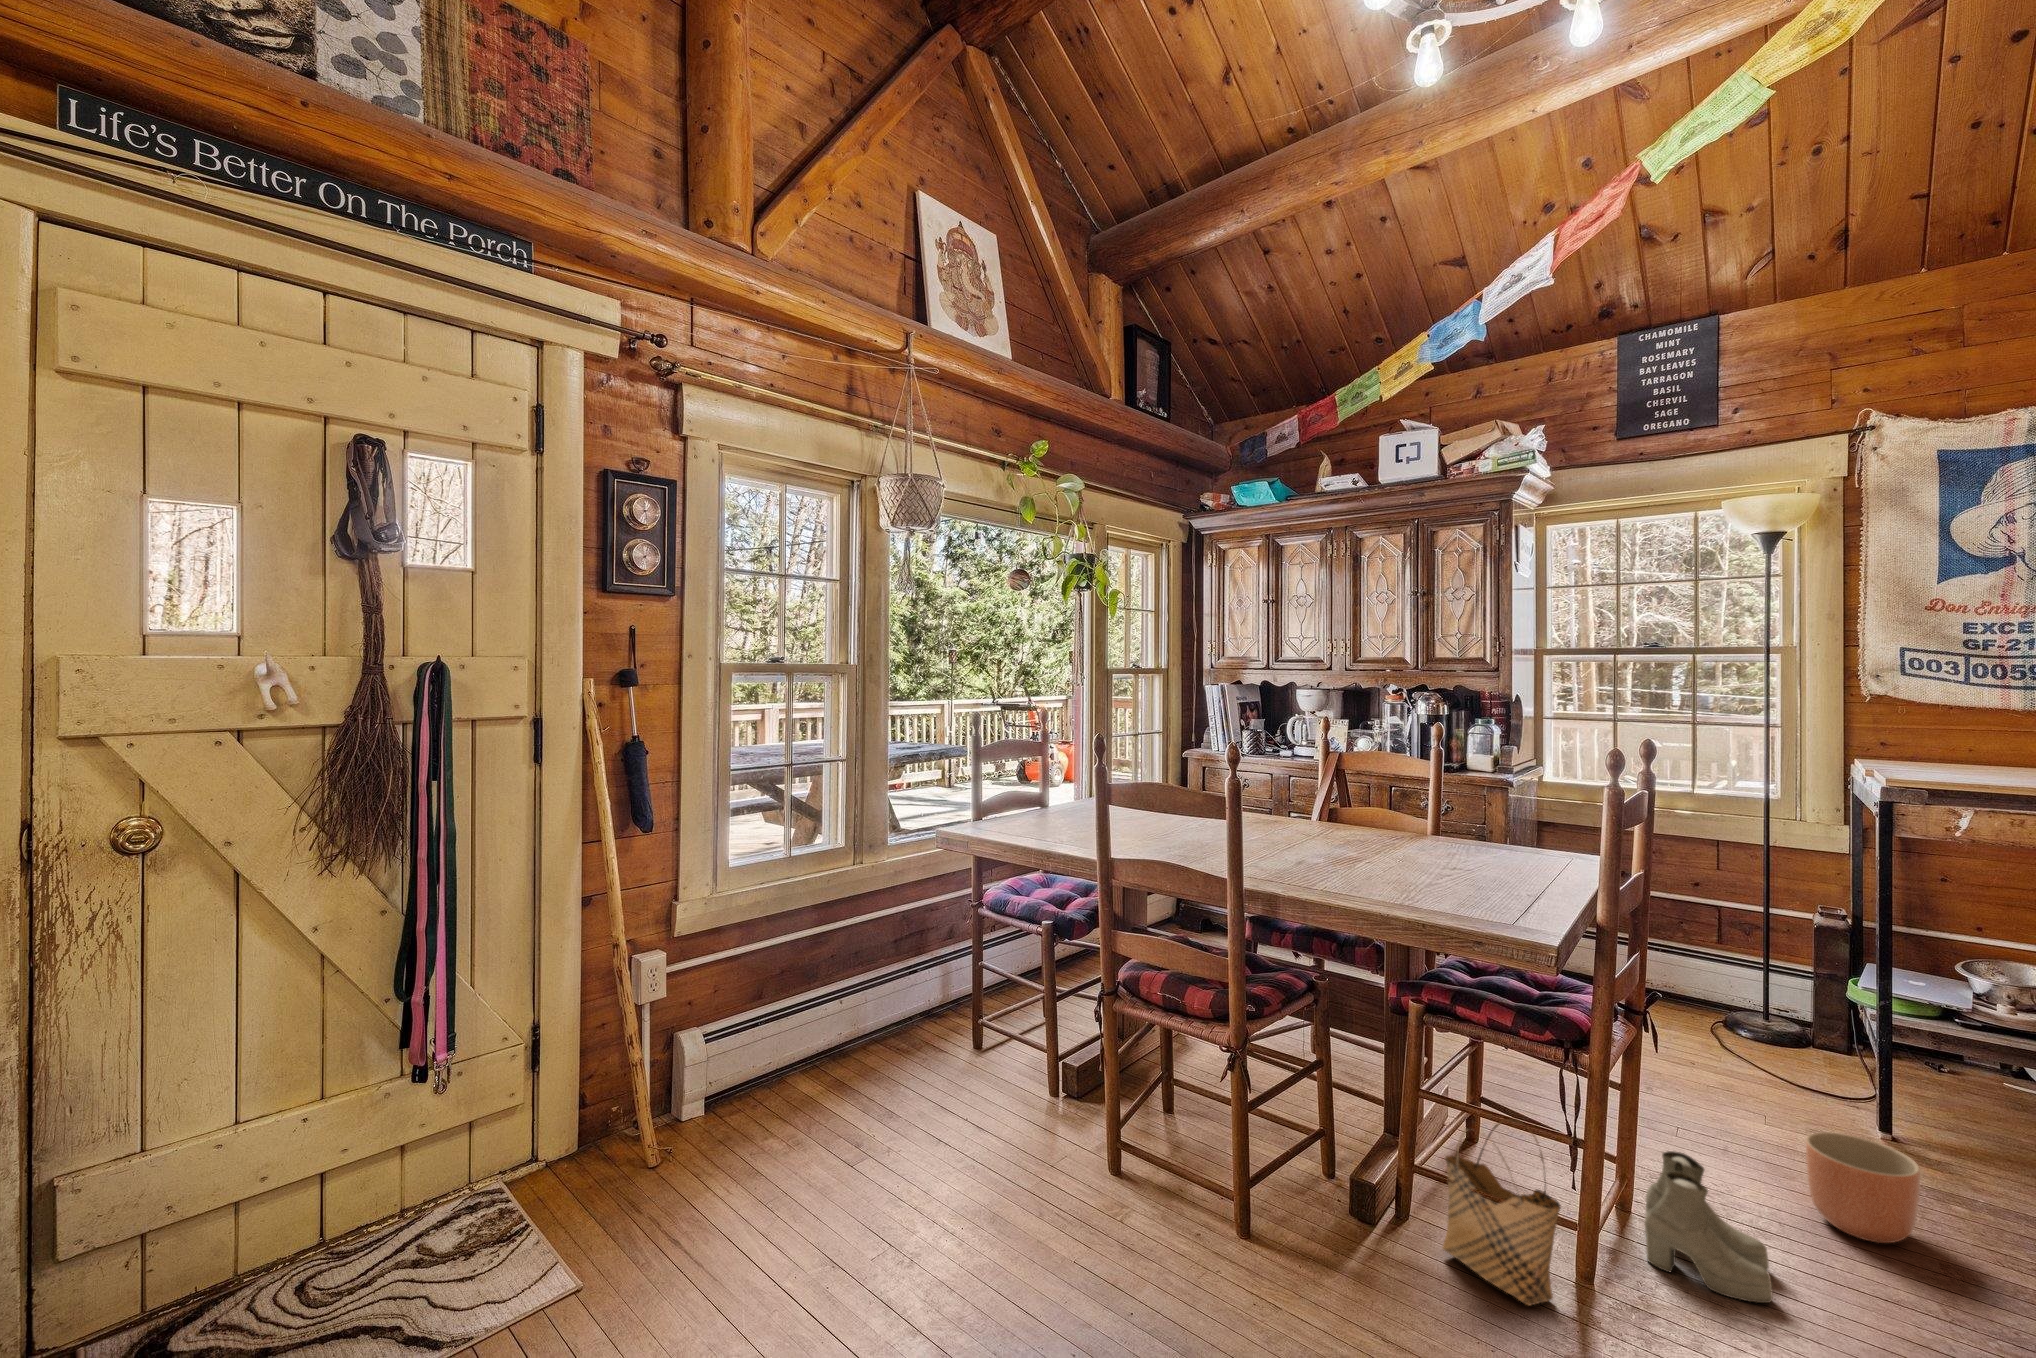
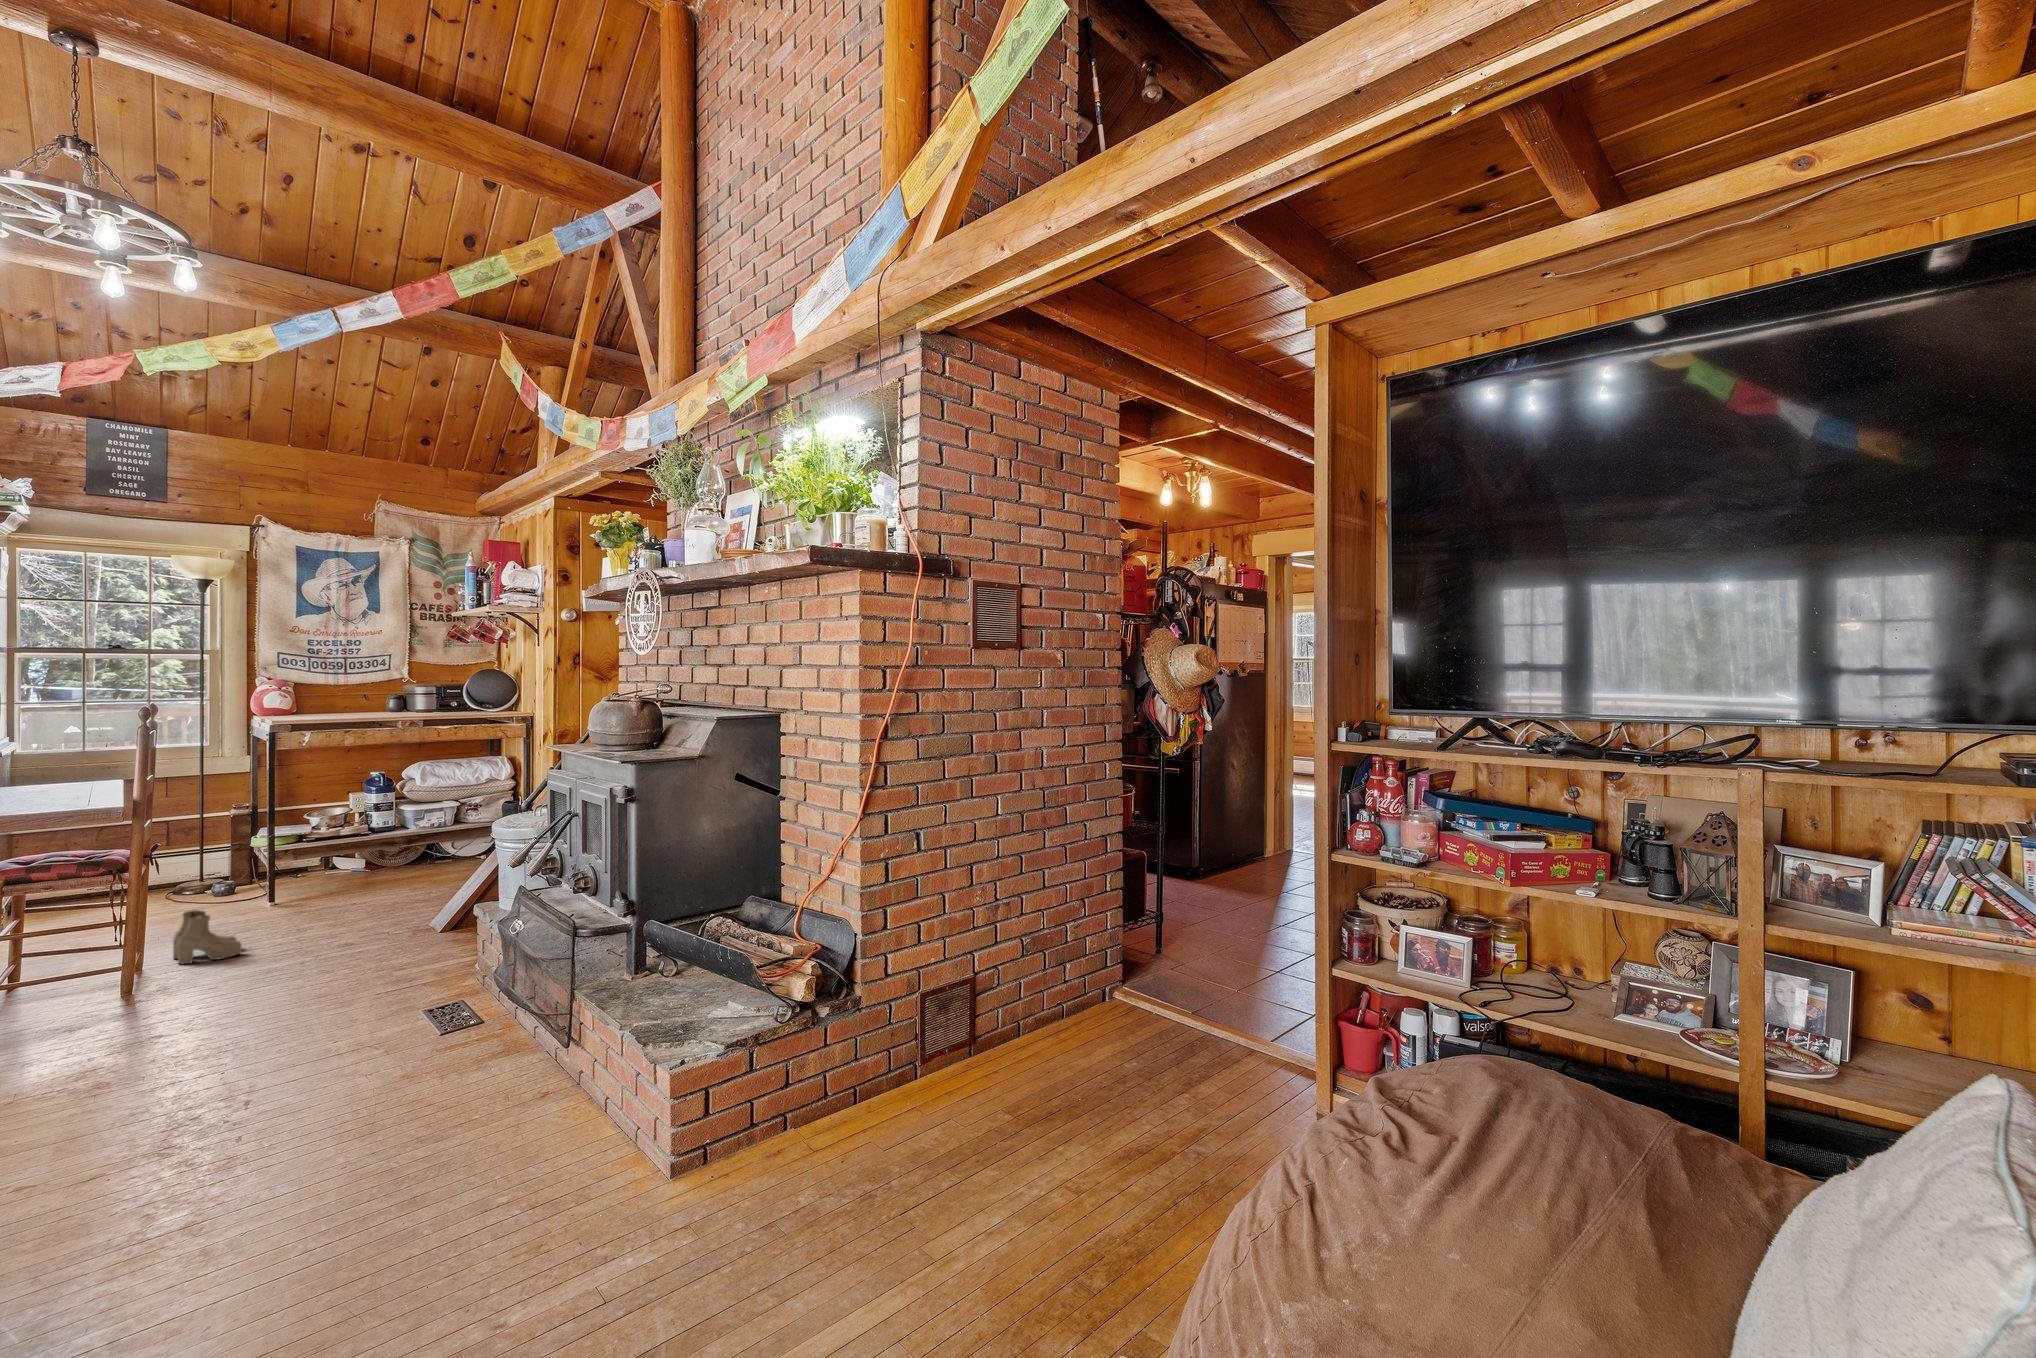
woven basket: present [1443,1119,1561,1305] -> none [60,908,143,997]
planter: present [1806,1132,1920,1243] -> none [248,887,298,930]

